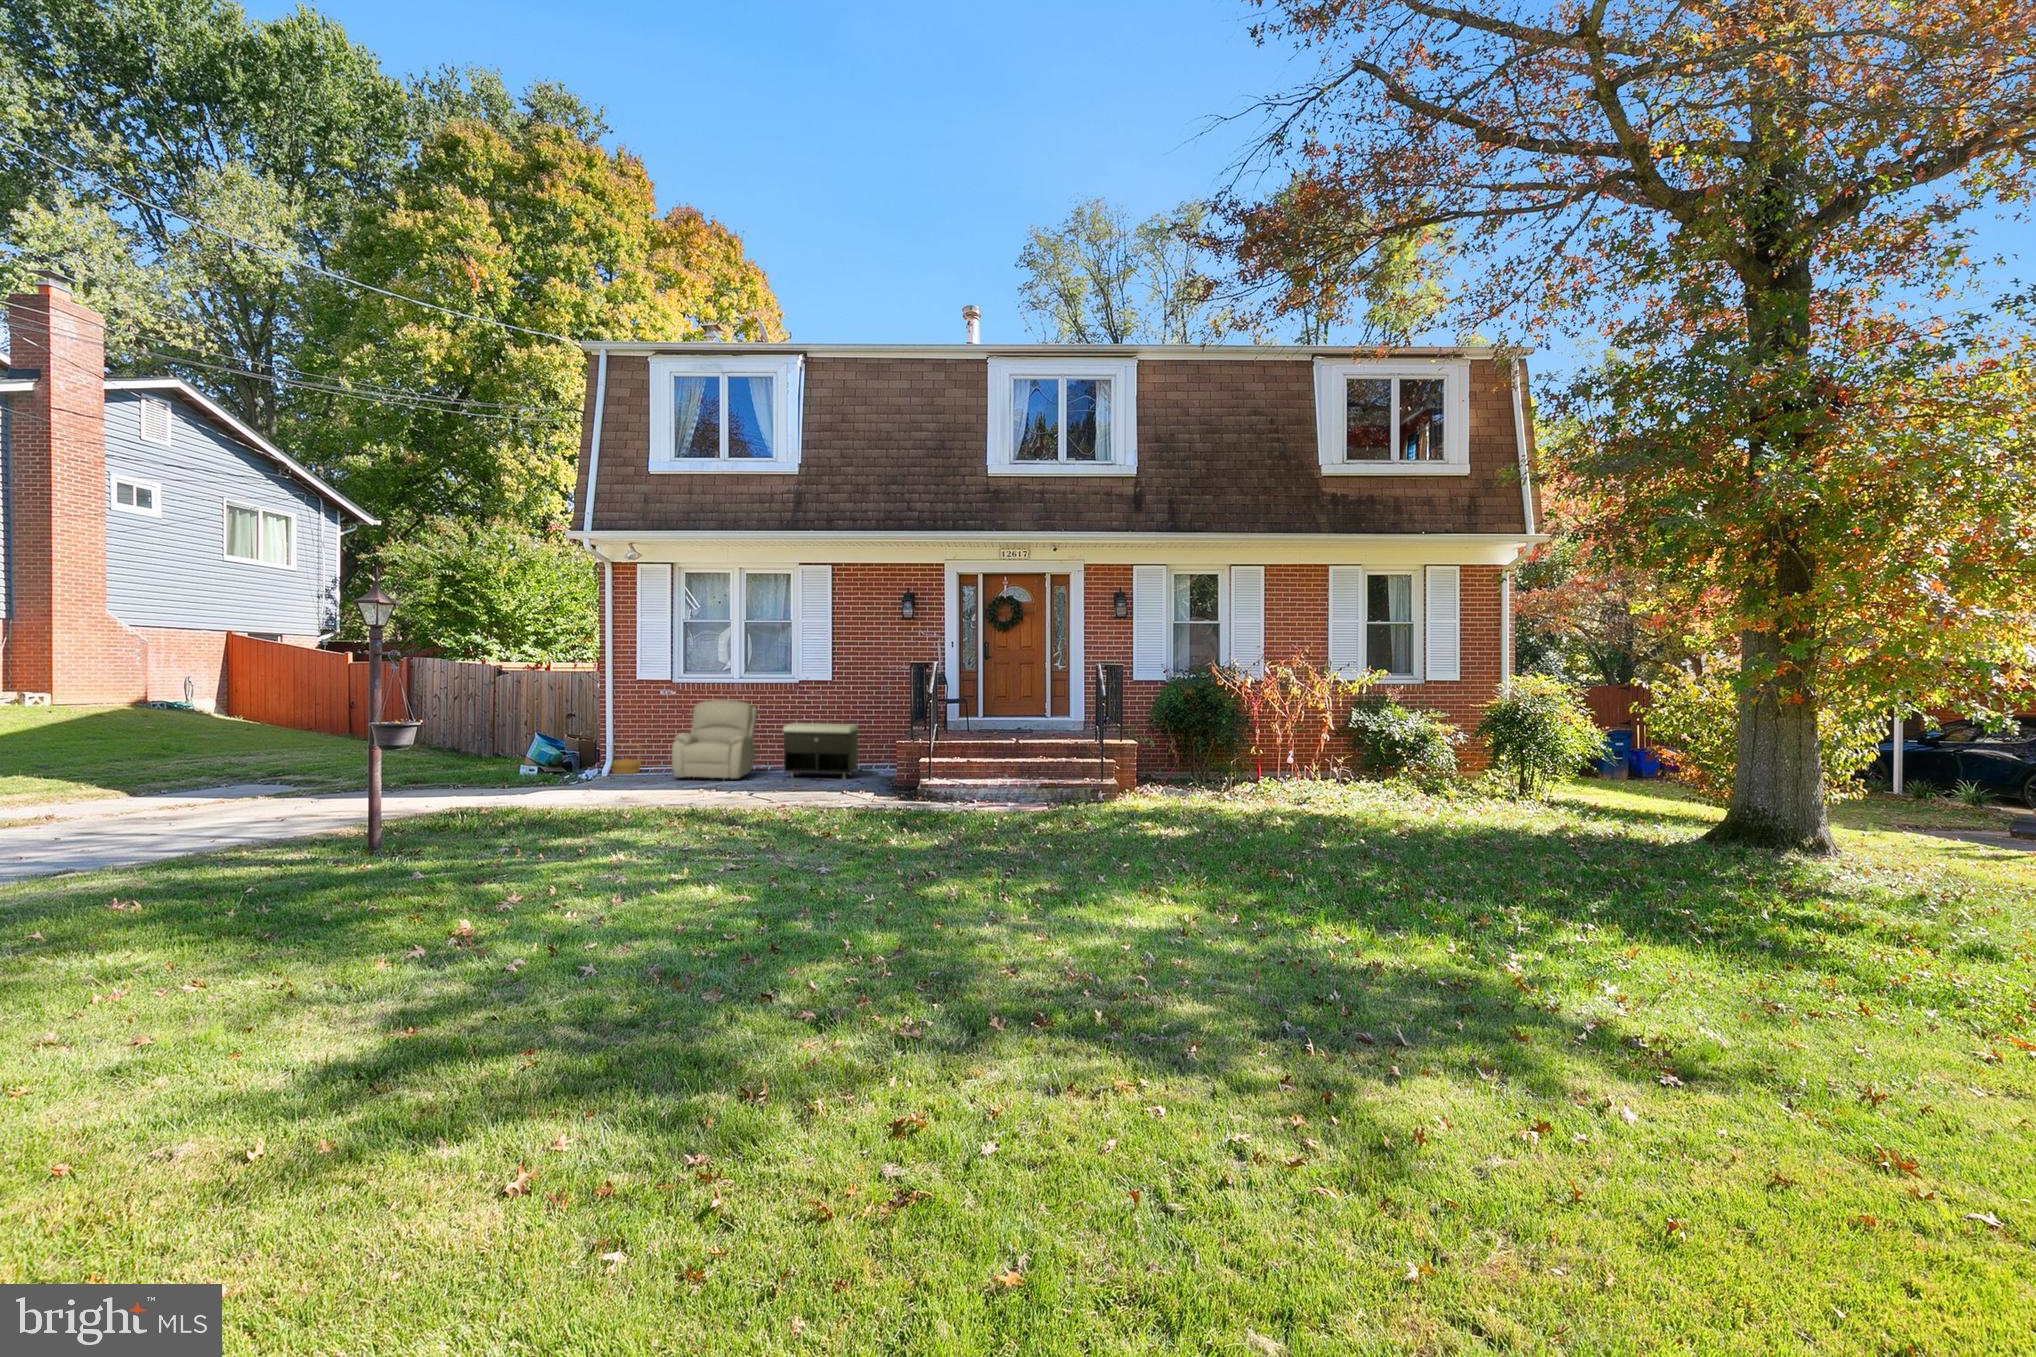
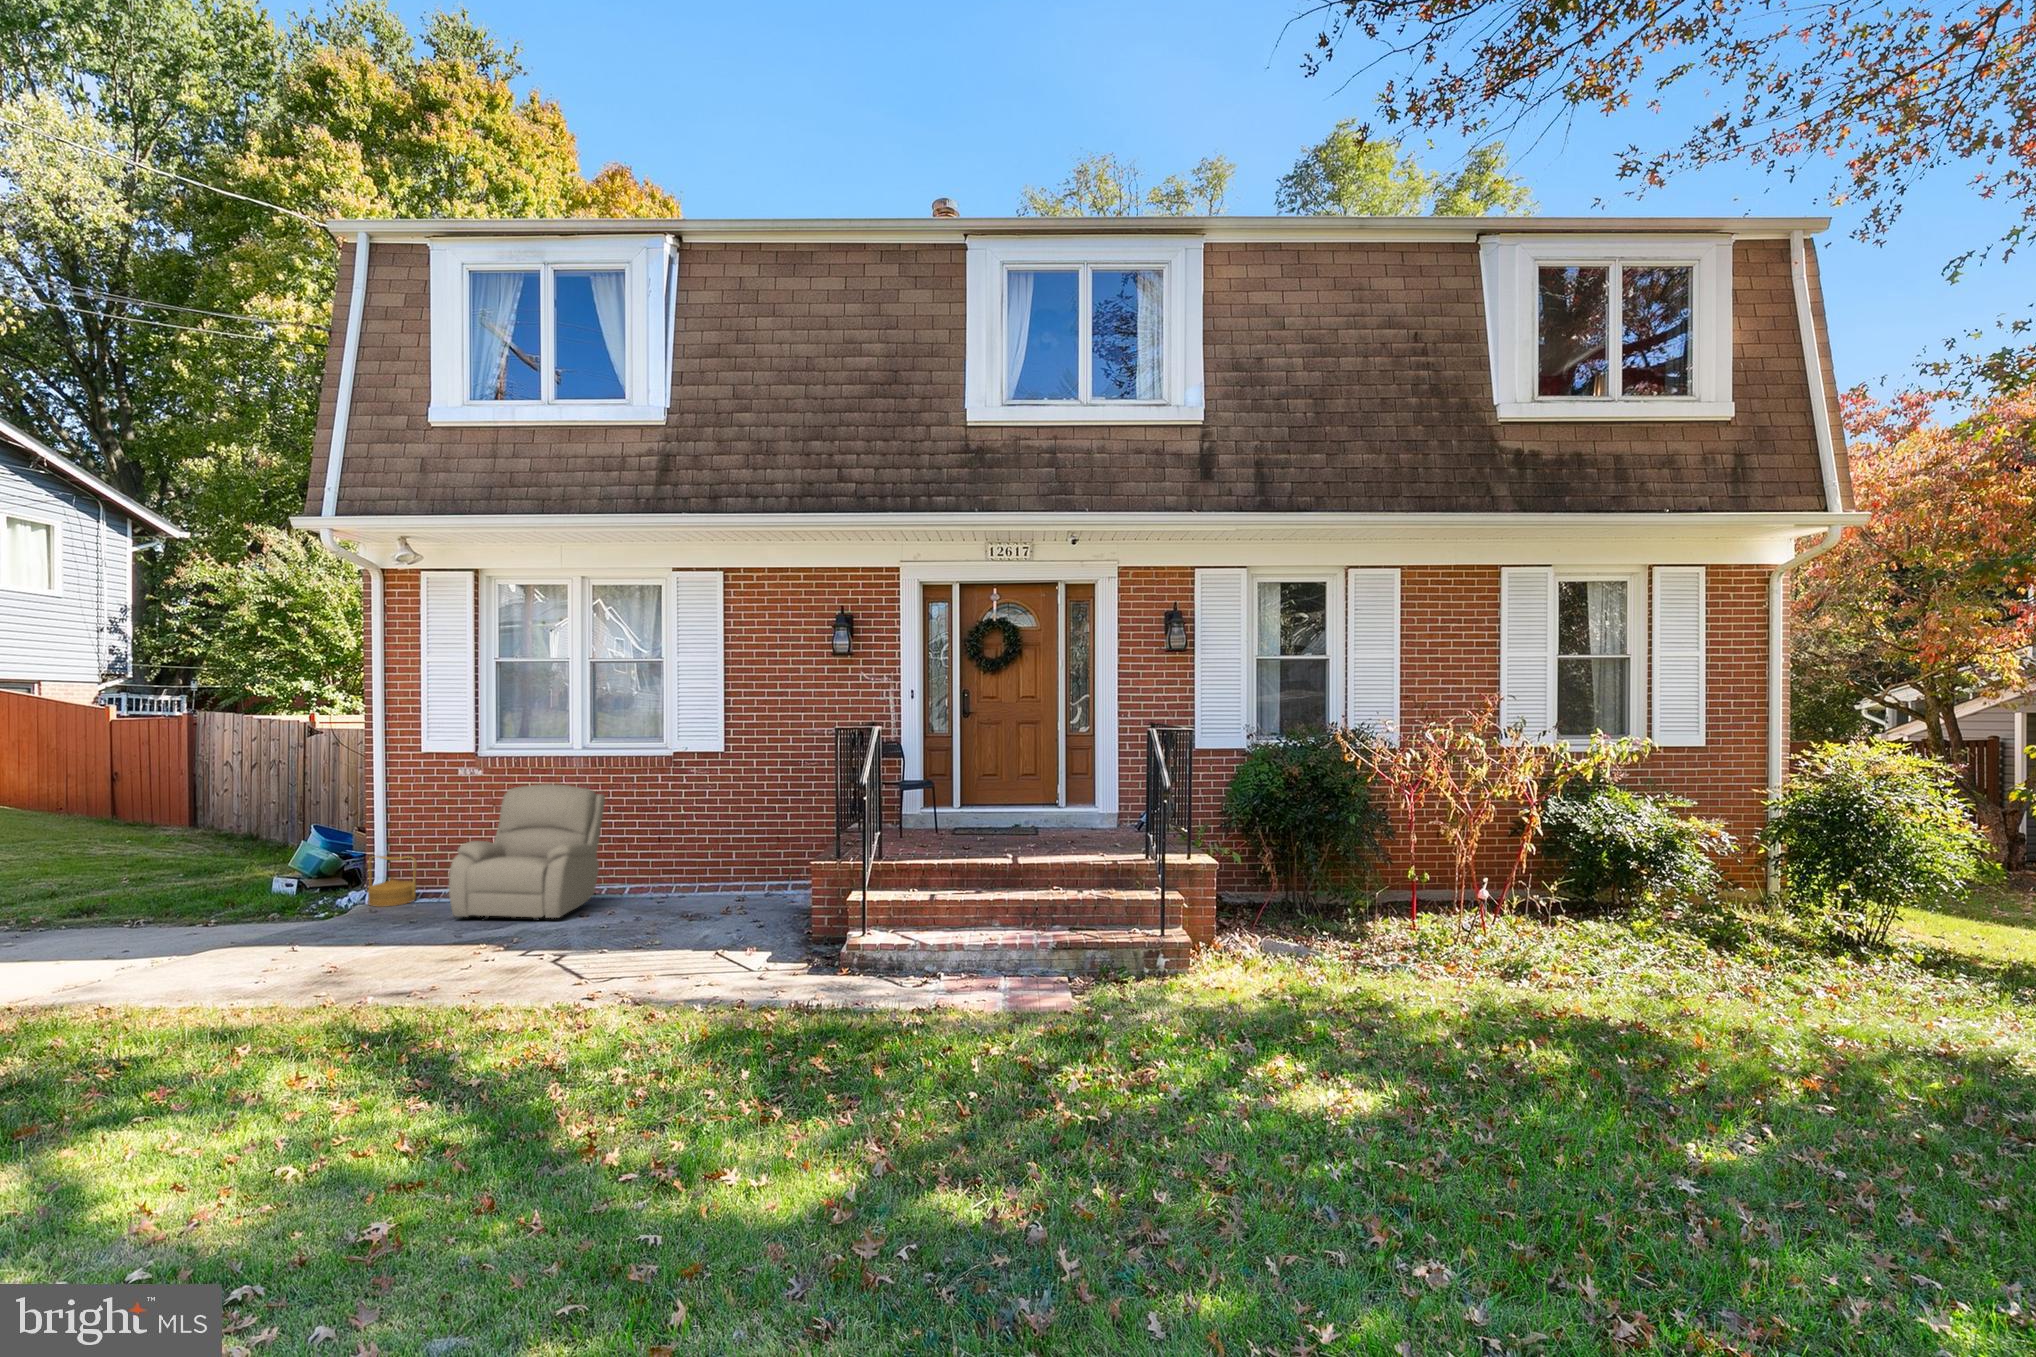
storage bench: present [783,723,858,778] -> none [638,819,764,912]

